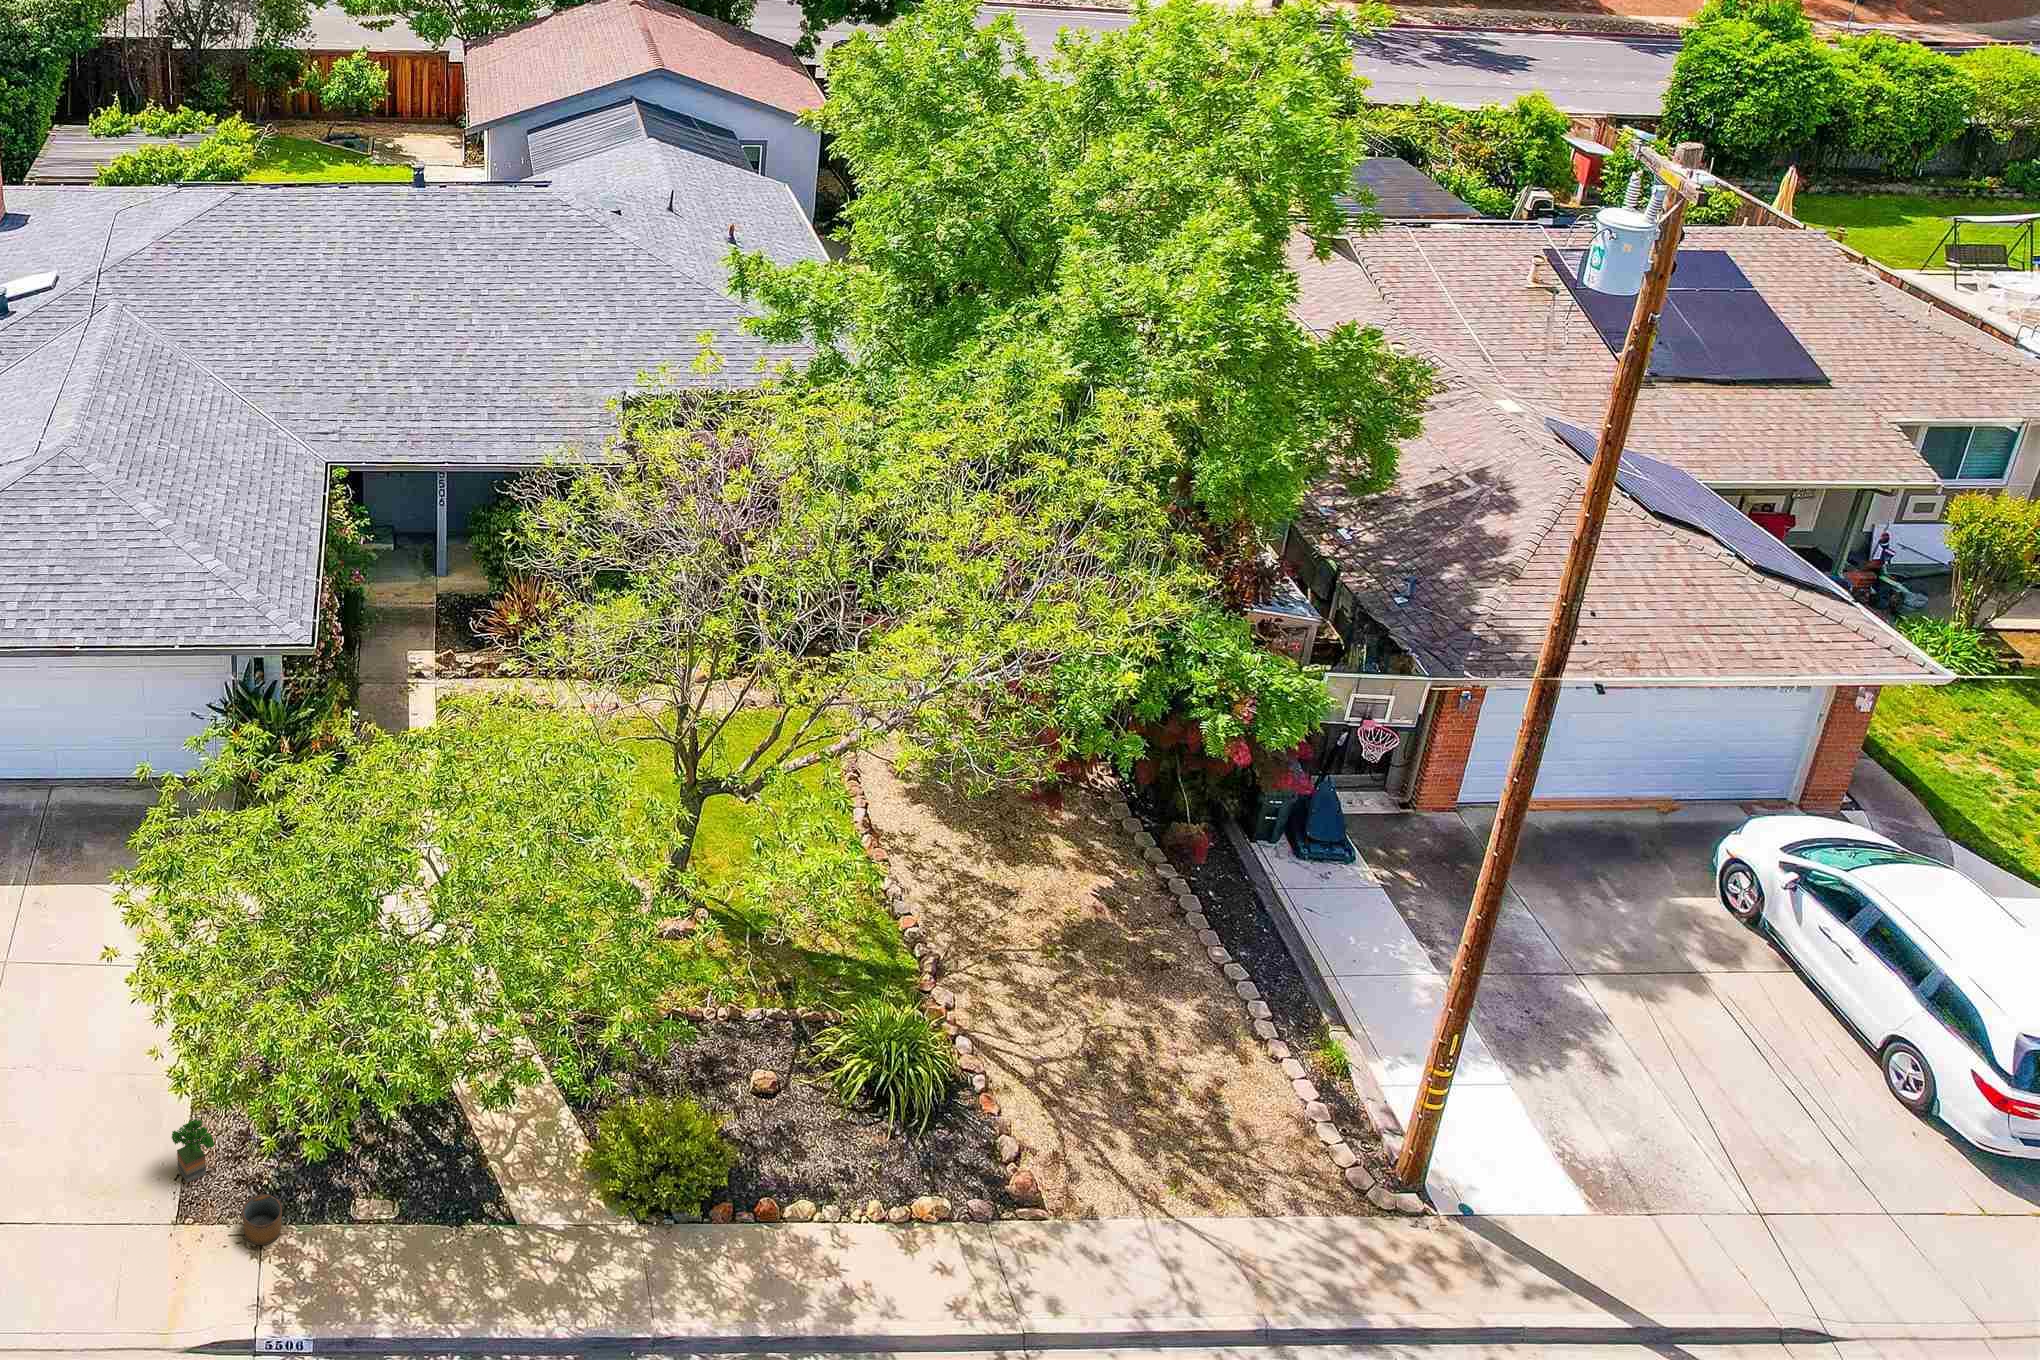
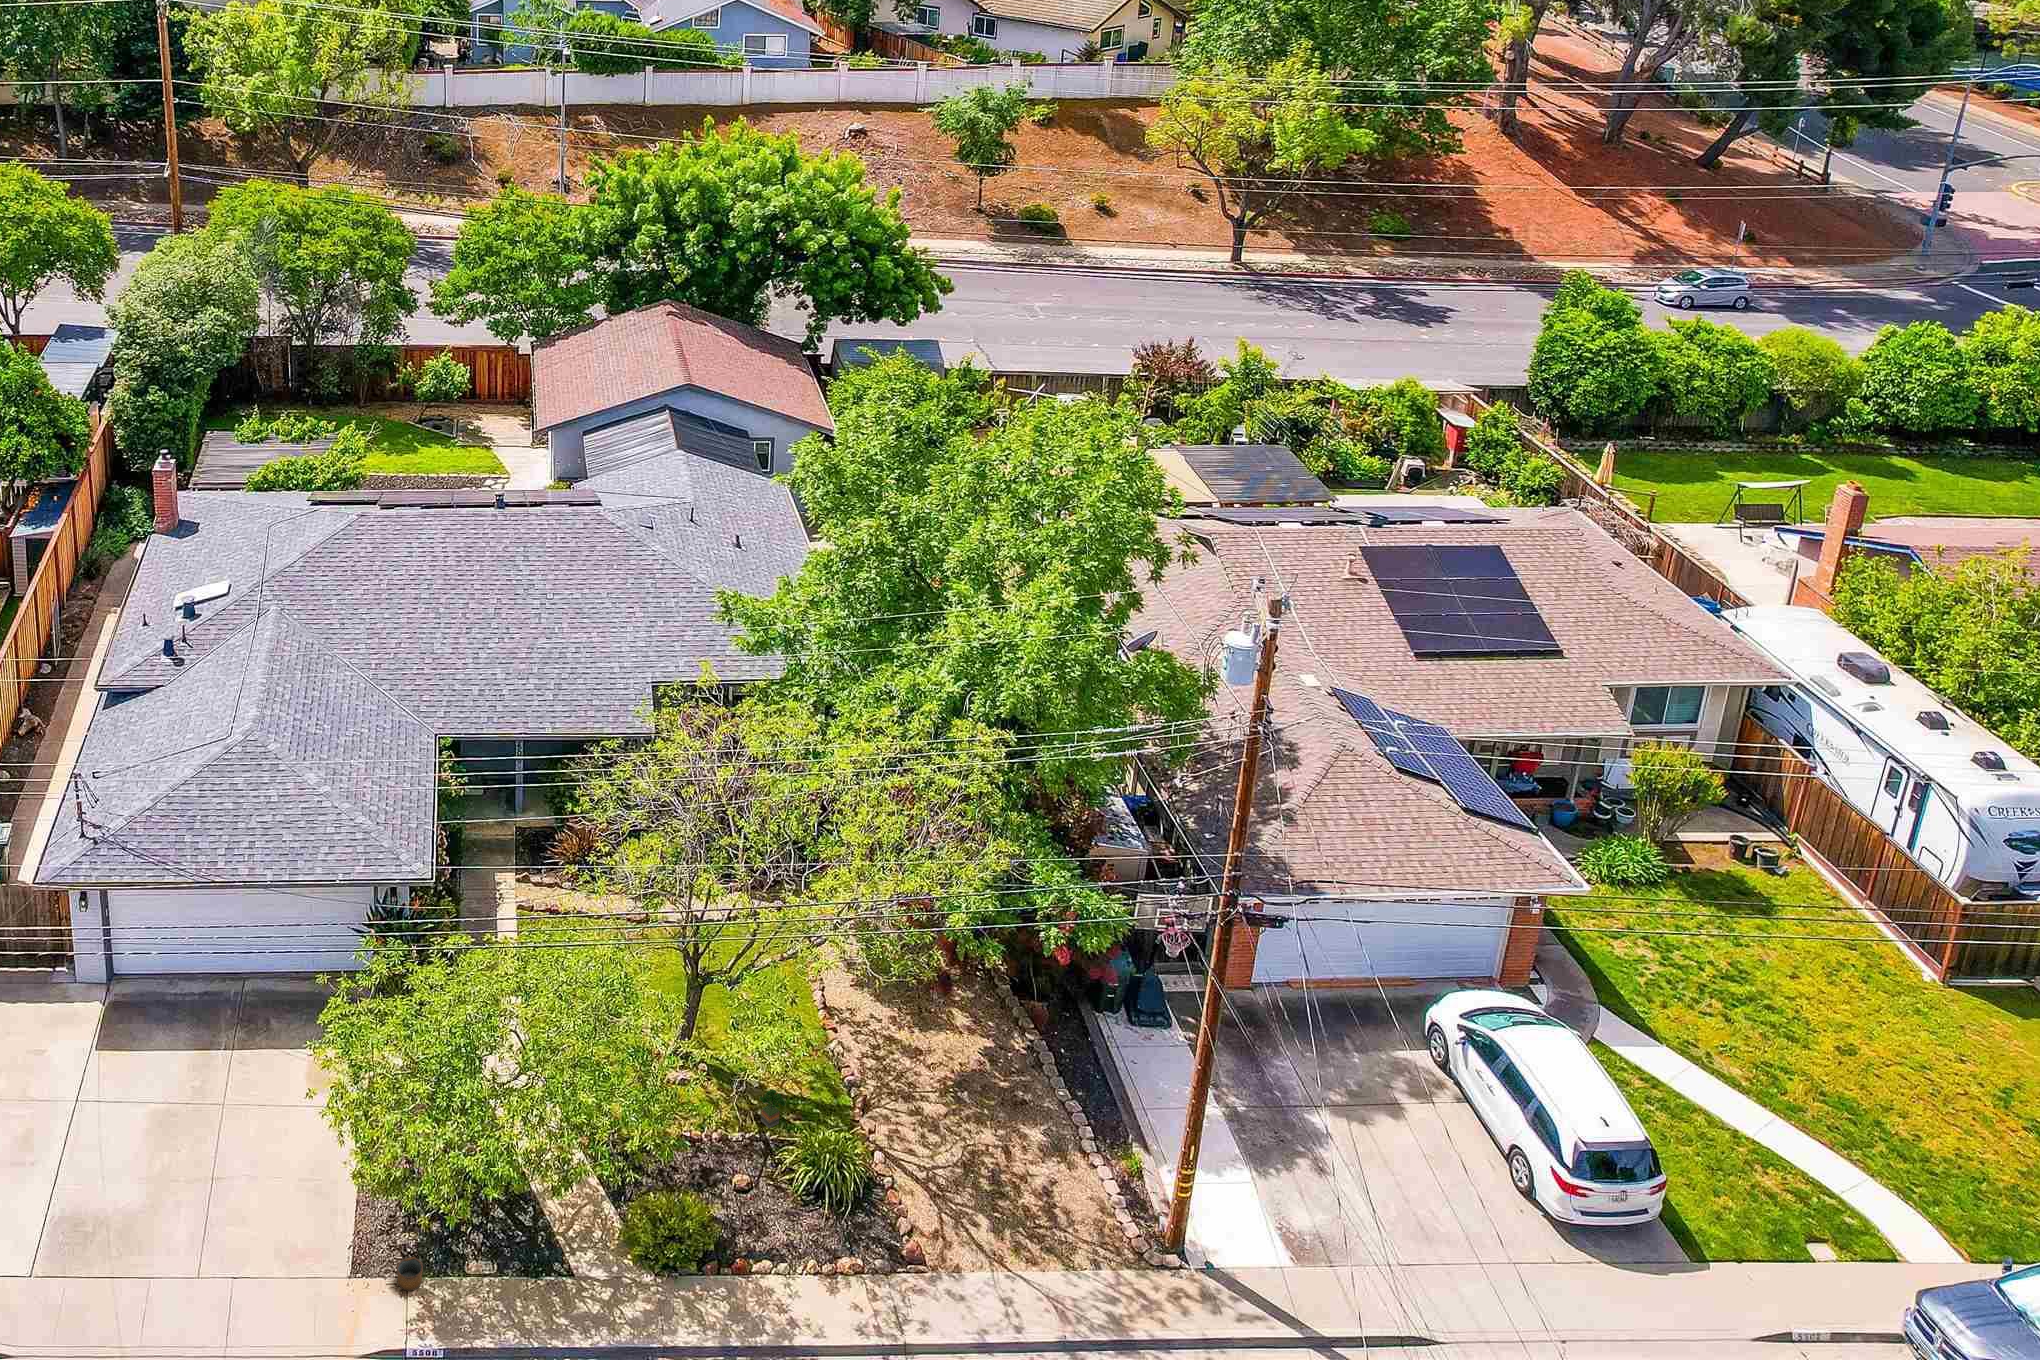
potted tree: present [172,1119,214,1183] -> present [759,1089,786,1128]

